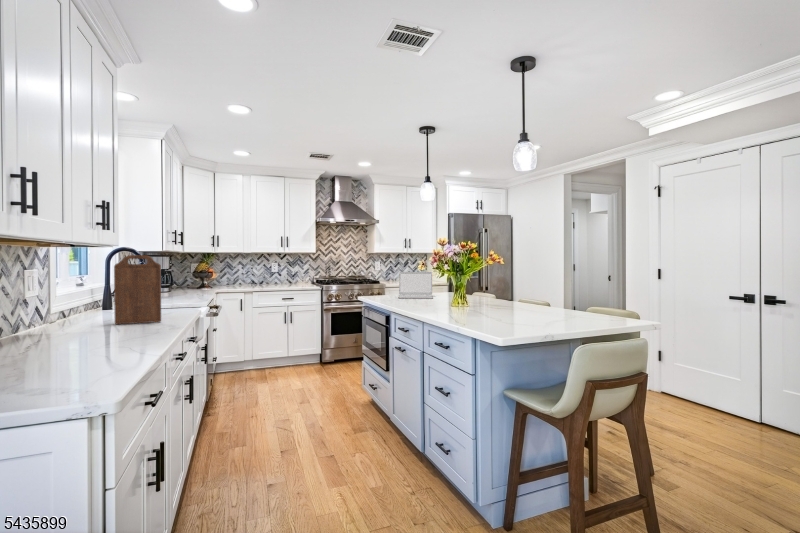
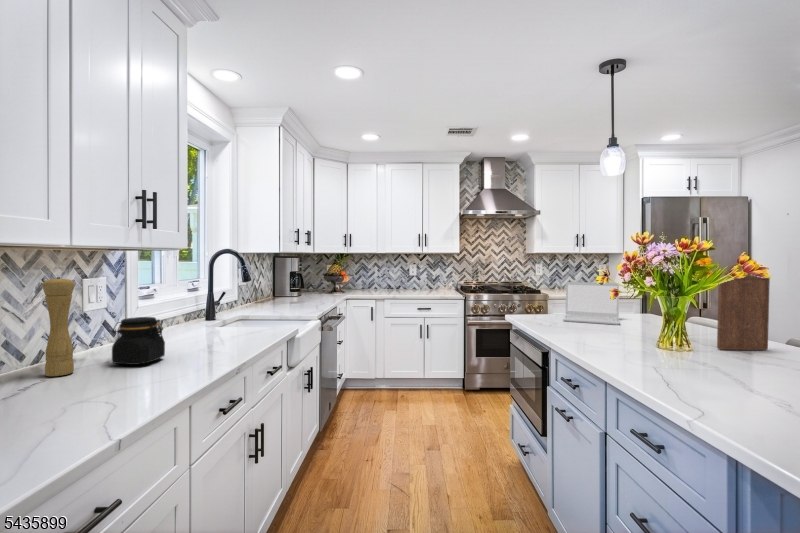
cutting board: present [114,255,161,324] -> present [717,265,770,350]
pepper mill: none [26,266,51,342] -> present [43,277,74,376]
jar: none [72,298,119,334] -> present [112,317,165,365]

